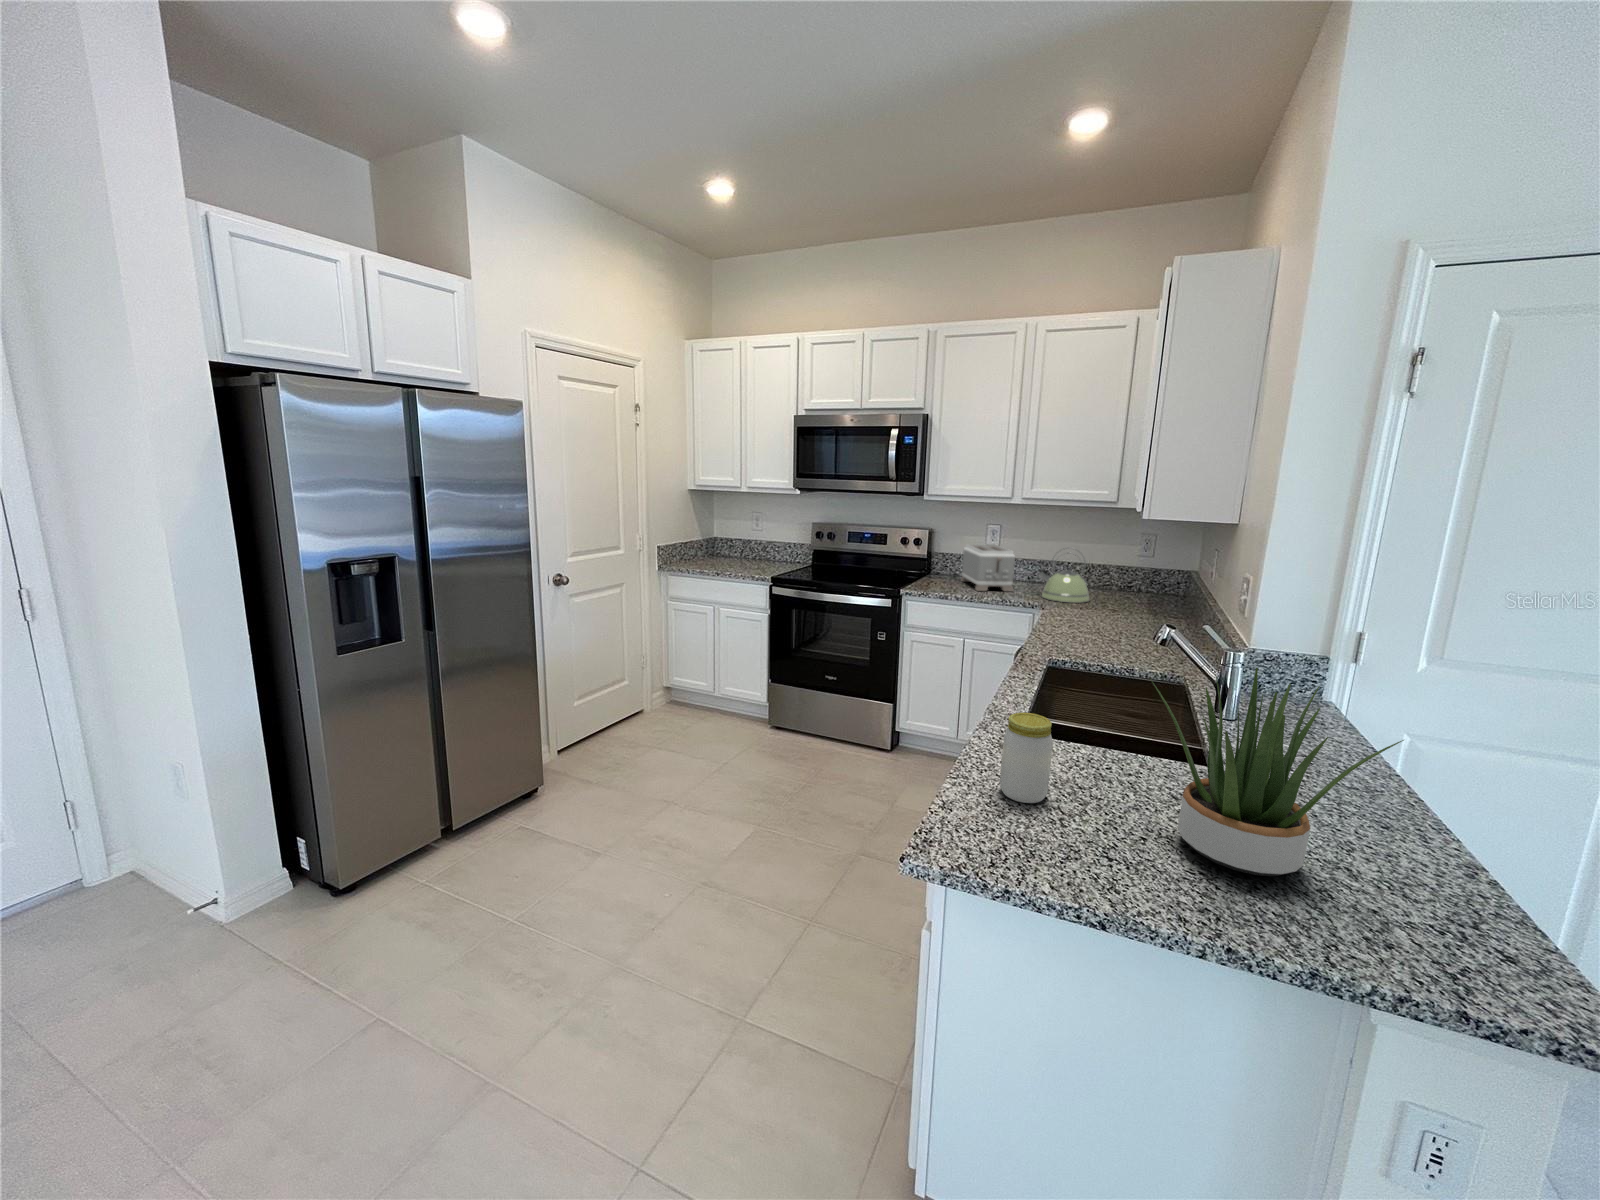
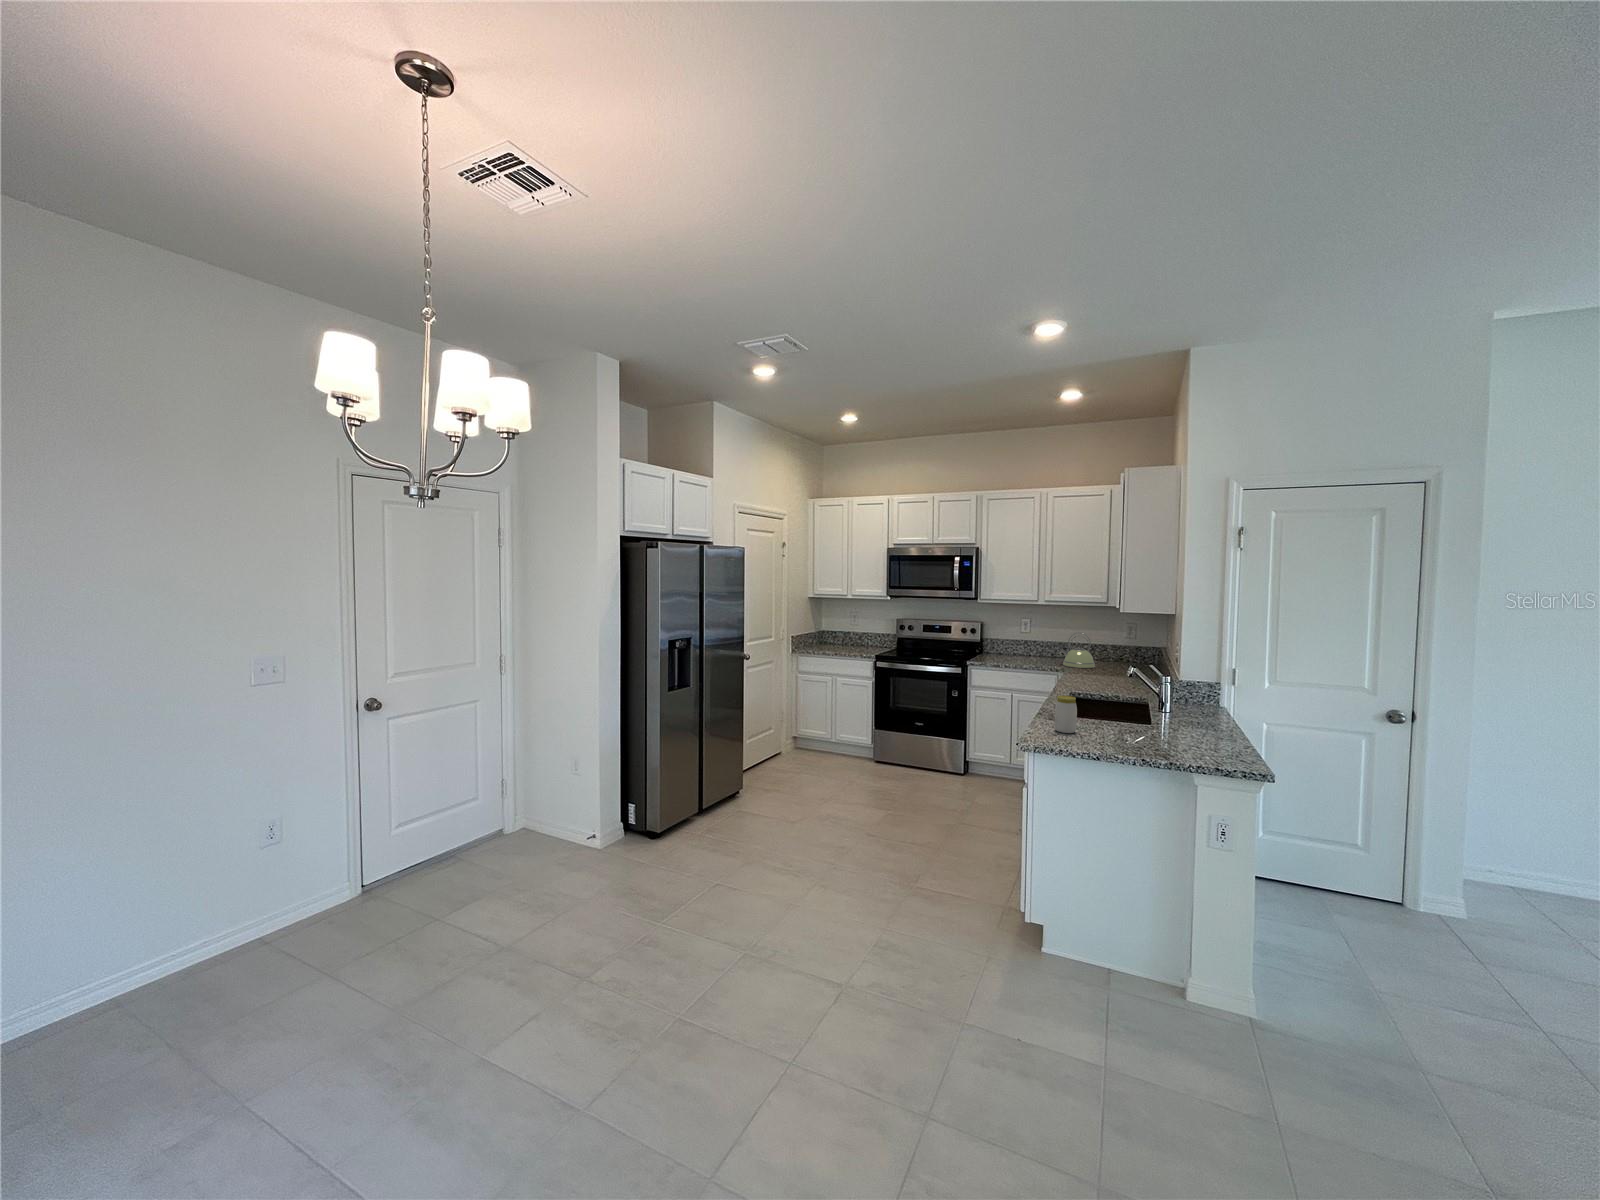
toaster: present [961,544,1015,592] -> none [1005,632,1044,663]
potted plant: present [1152,668,1404,876] -> none [1115,669,1201,747]

